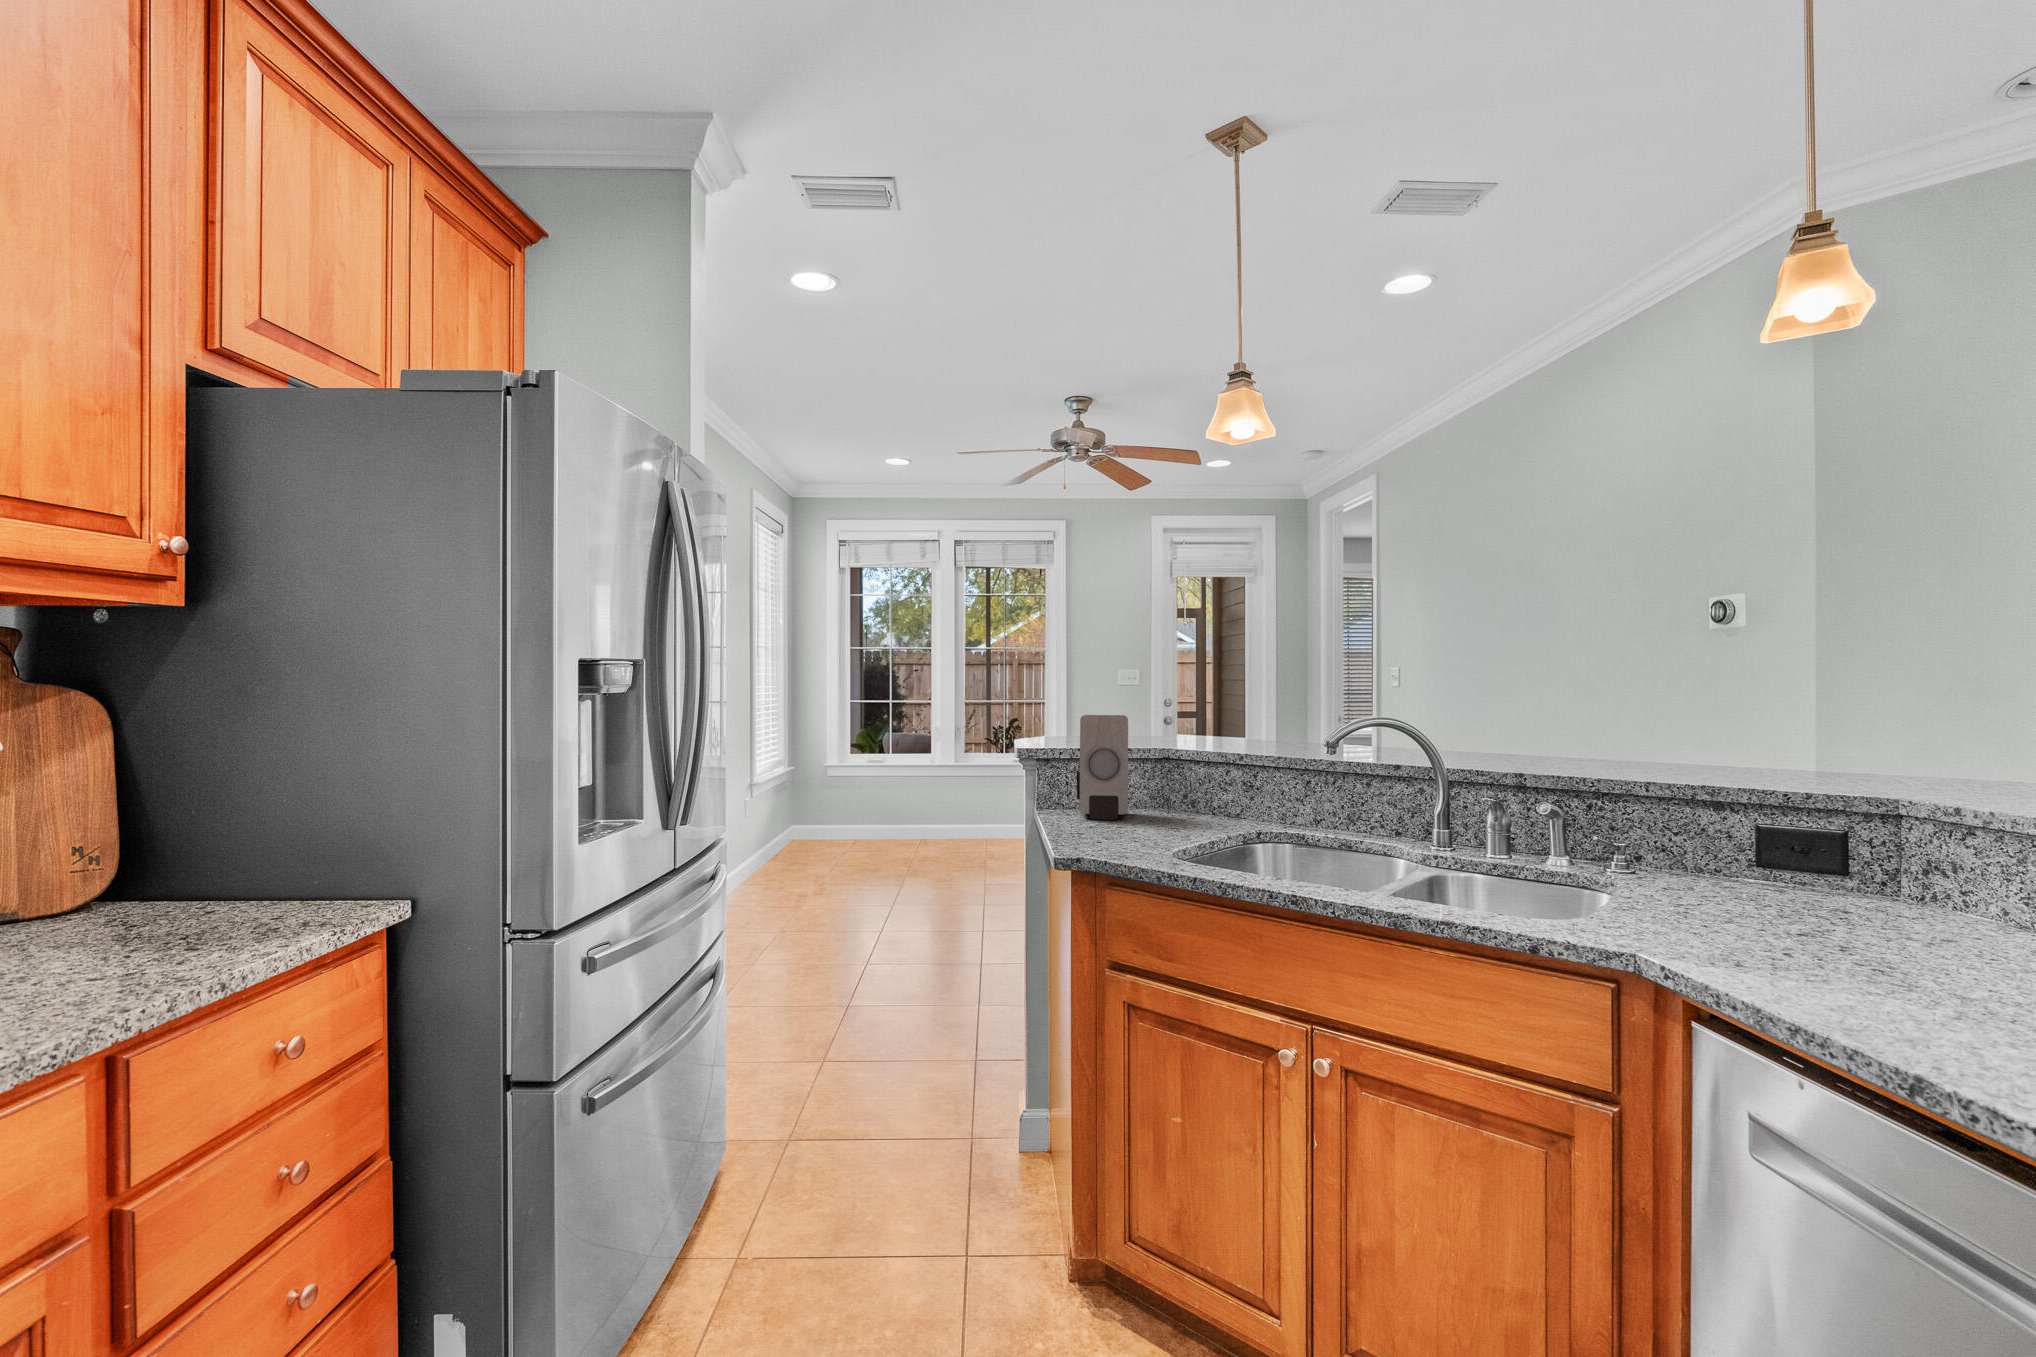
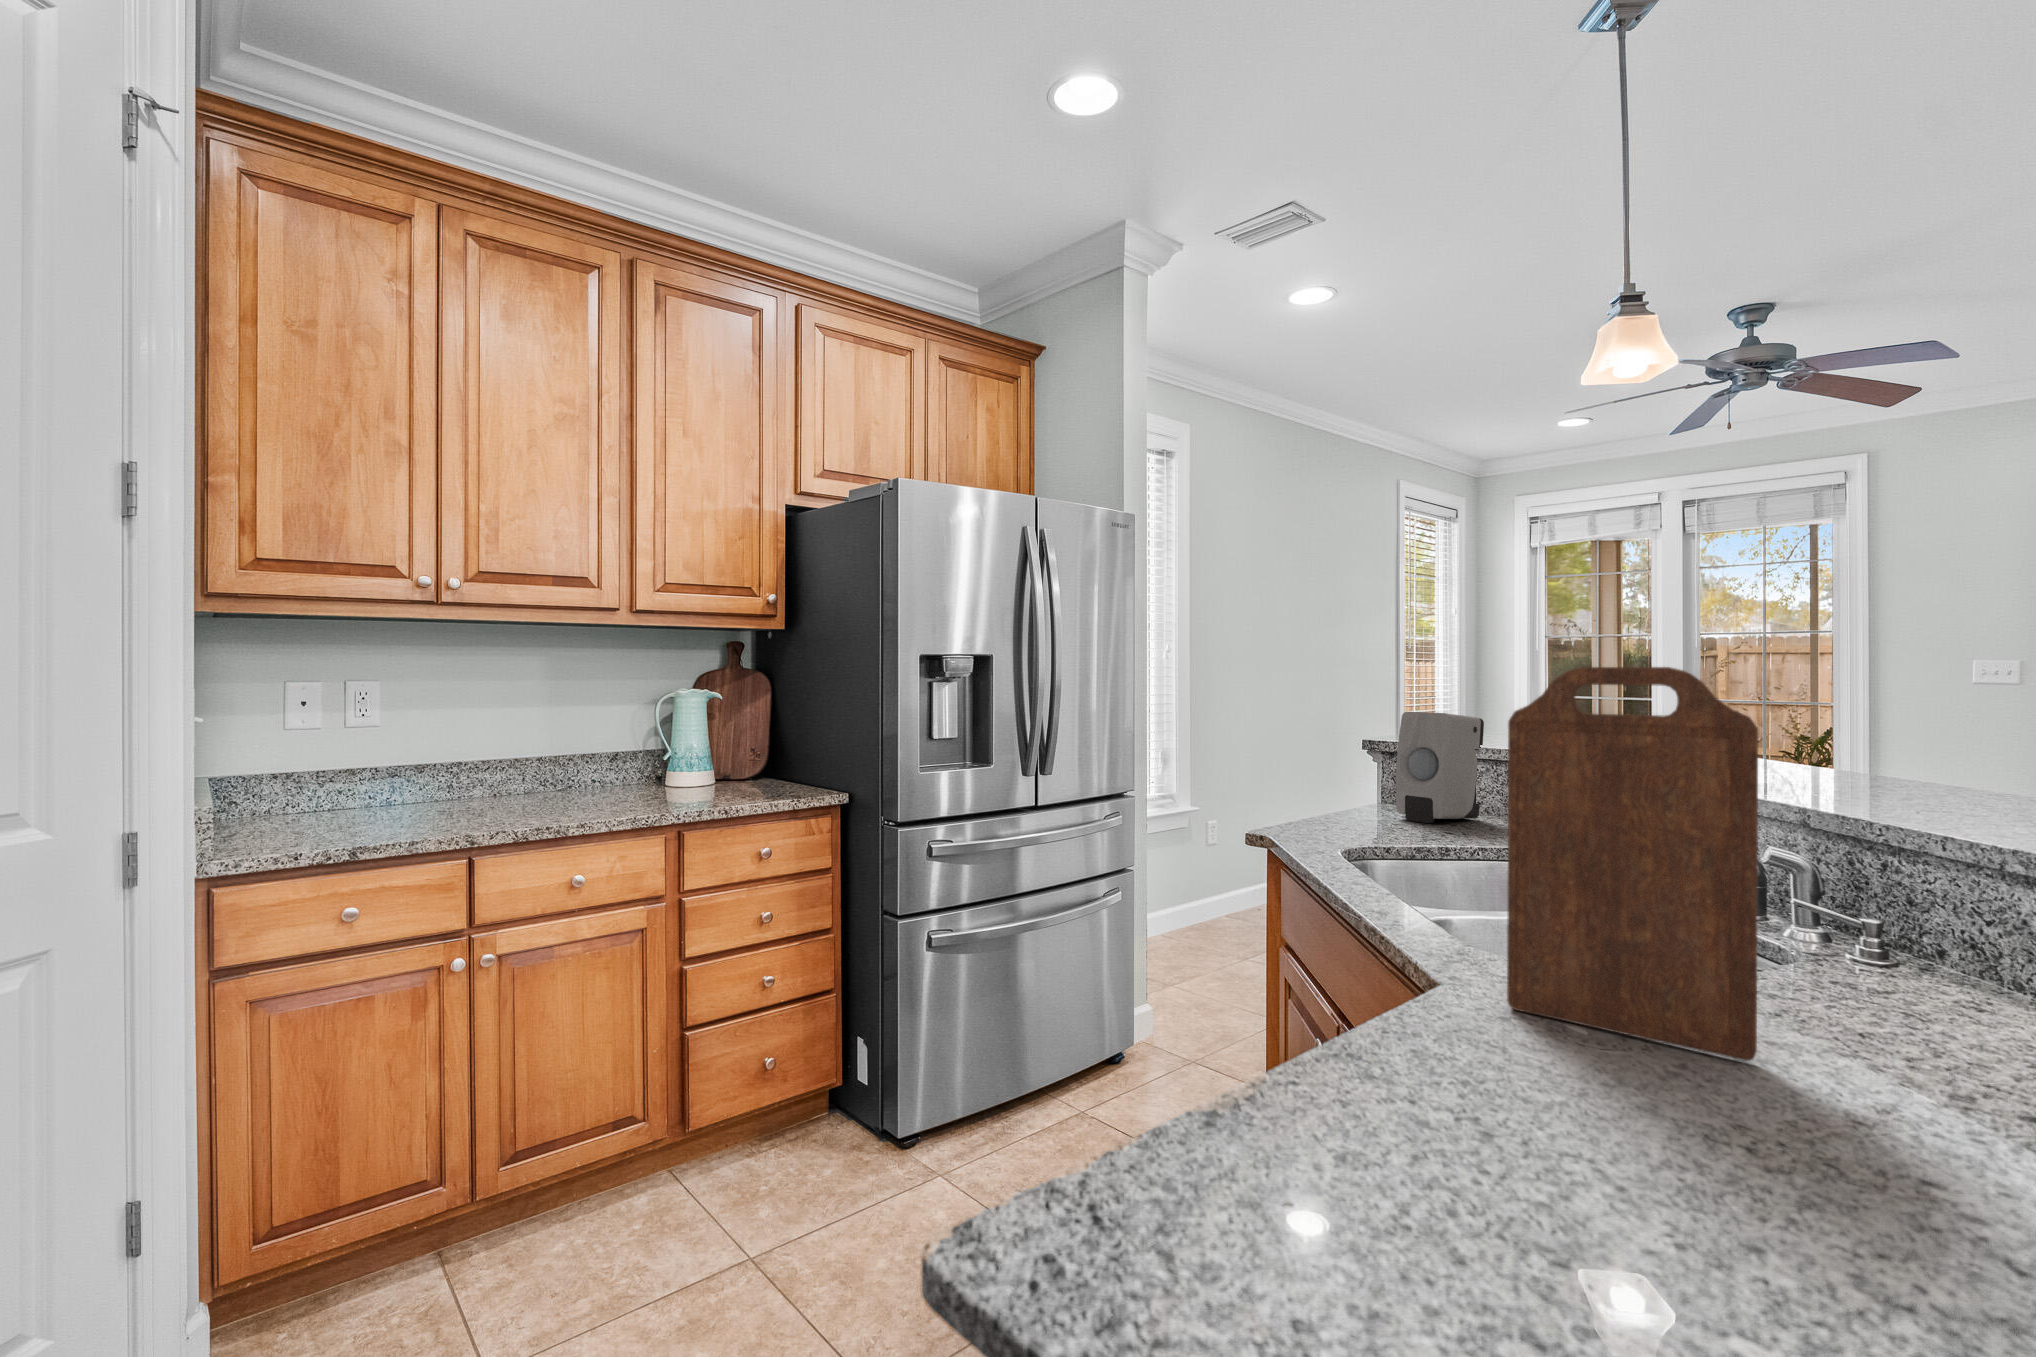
cutting board: none [1696,665,1855,947] -> present [1507,667,1758,1061]

